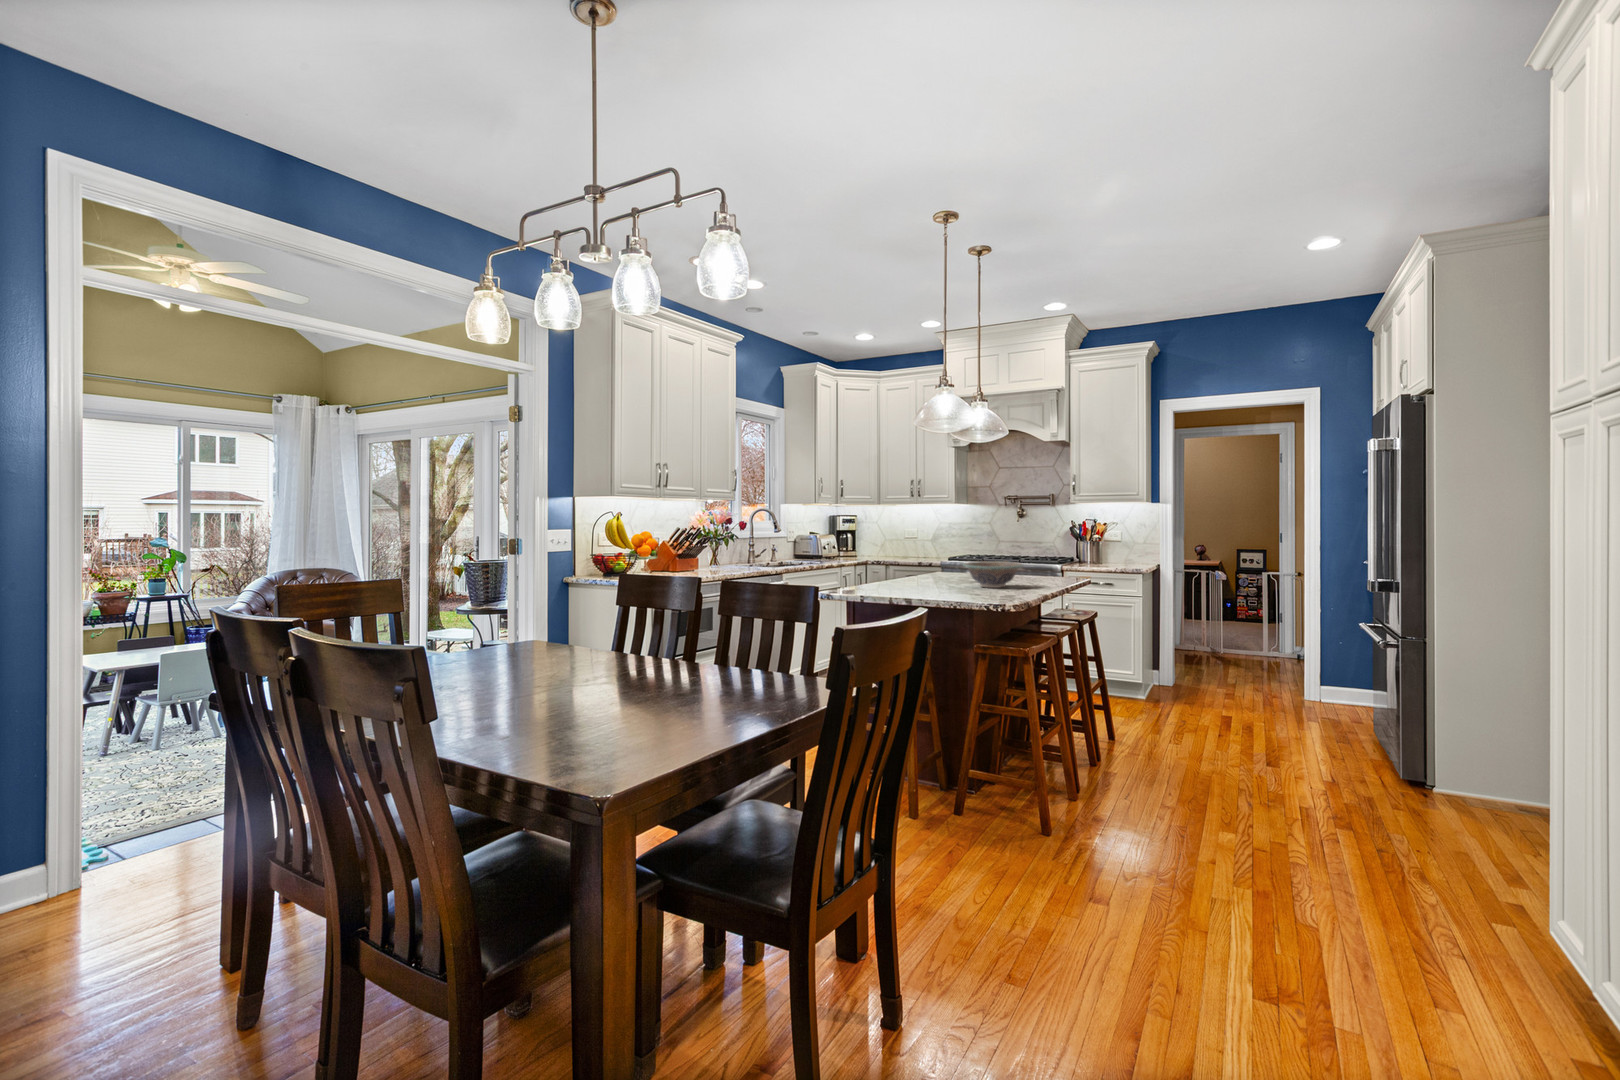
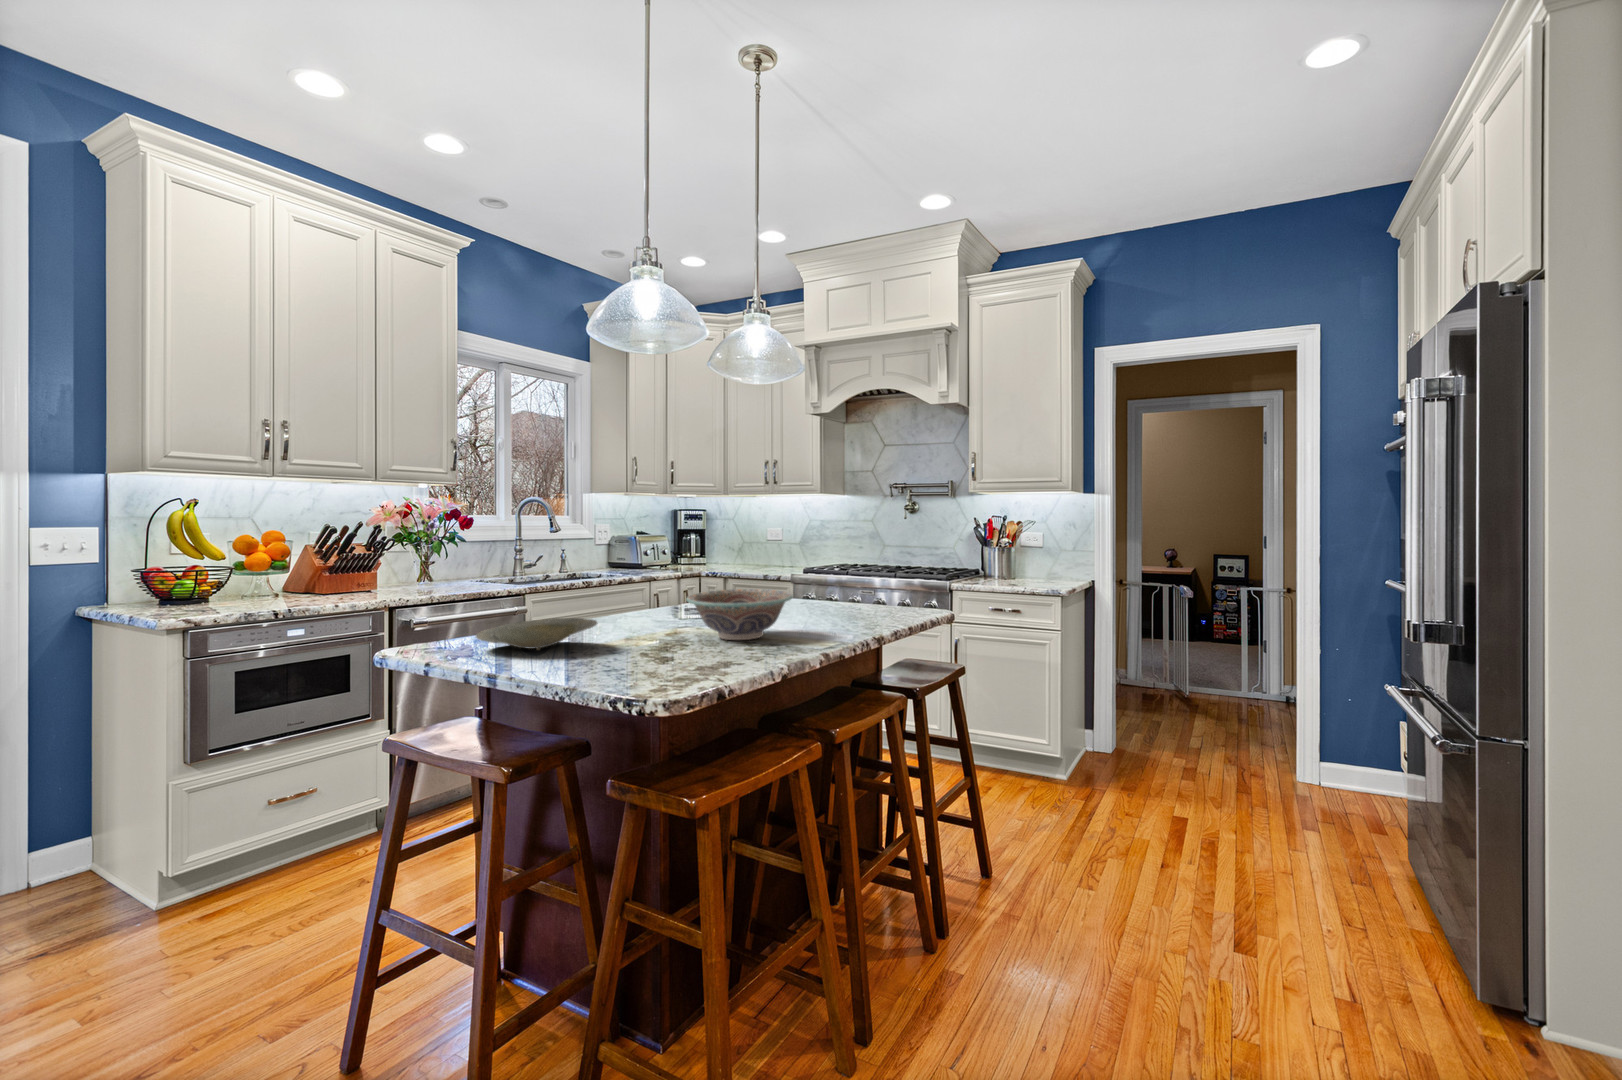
plate: none [867,573,929,591] -> present [475,618,598,650]

